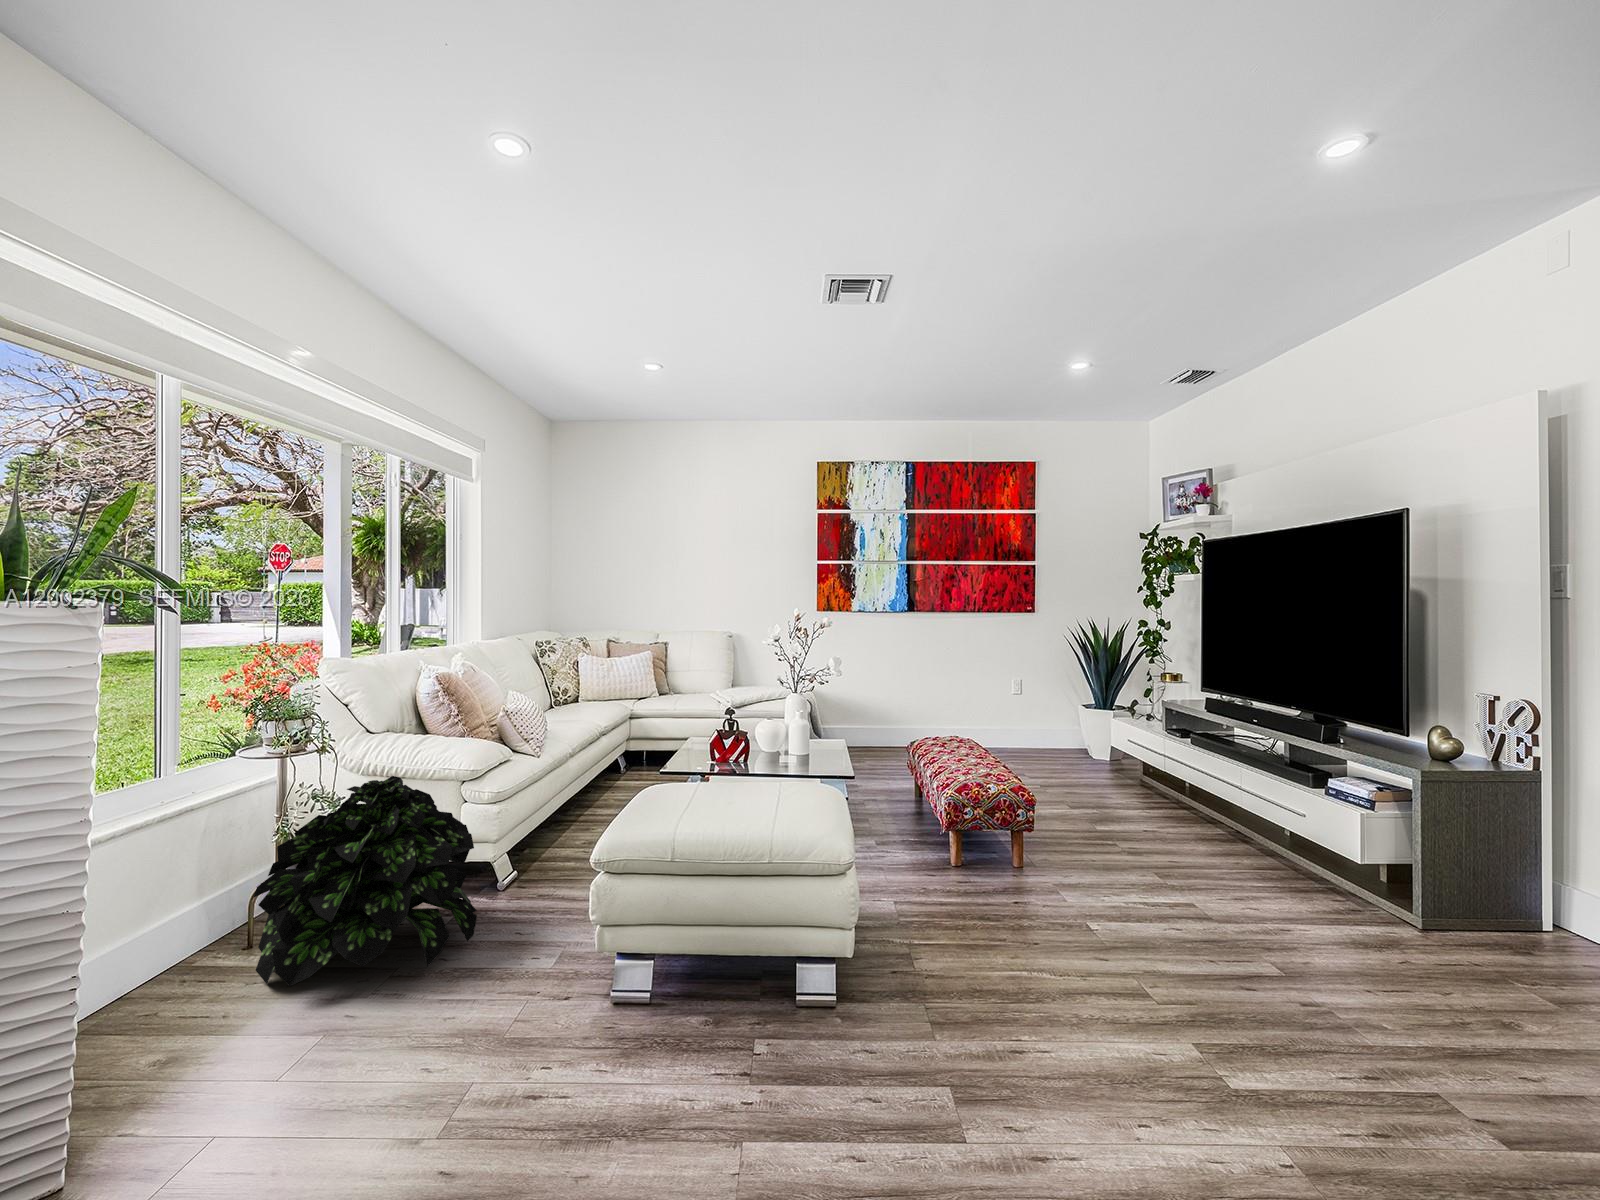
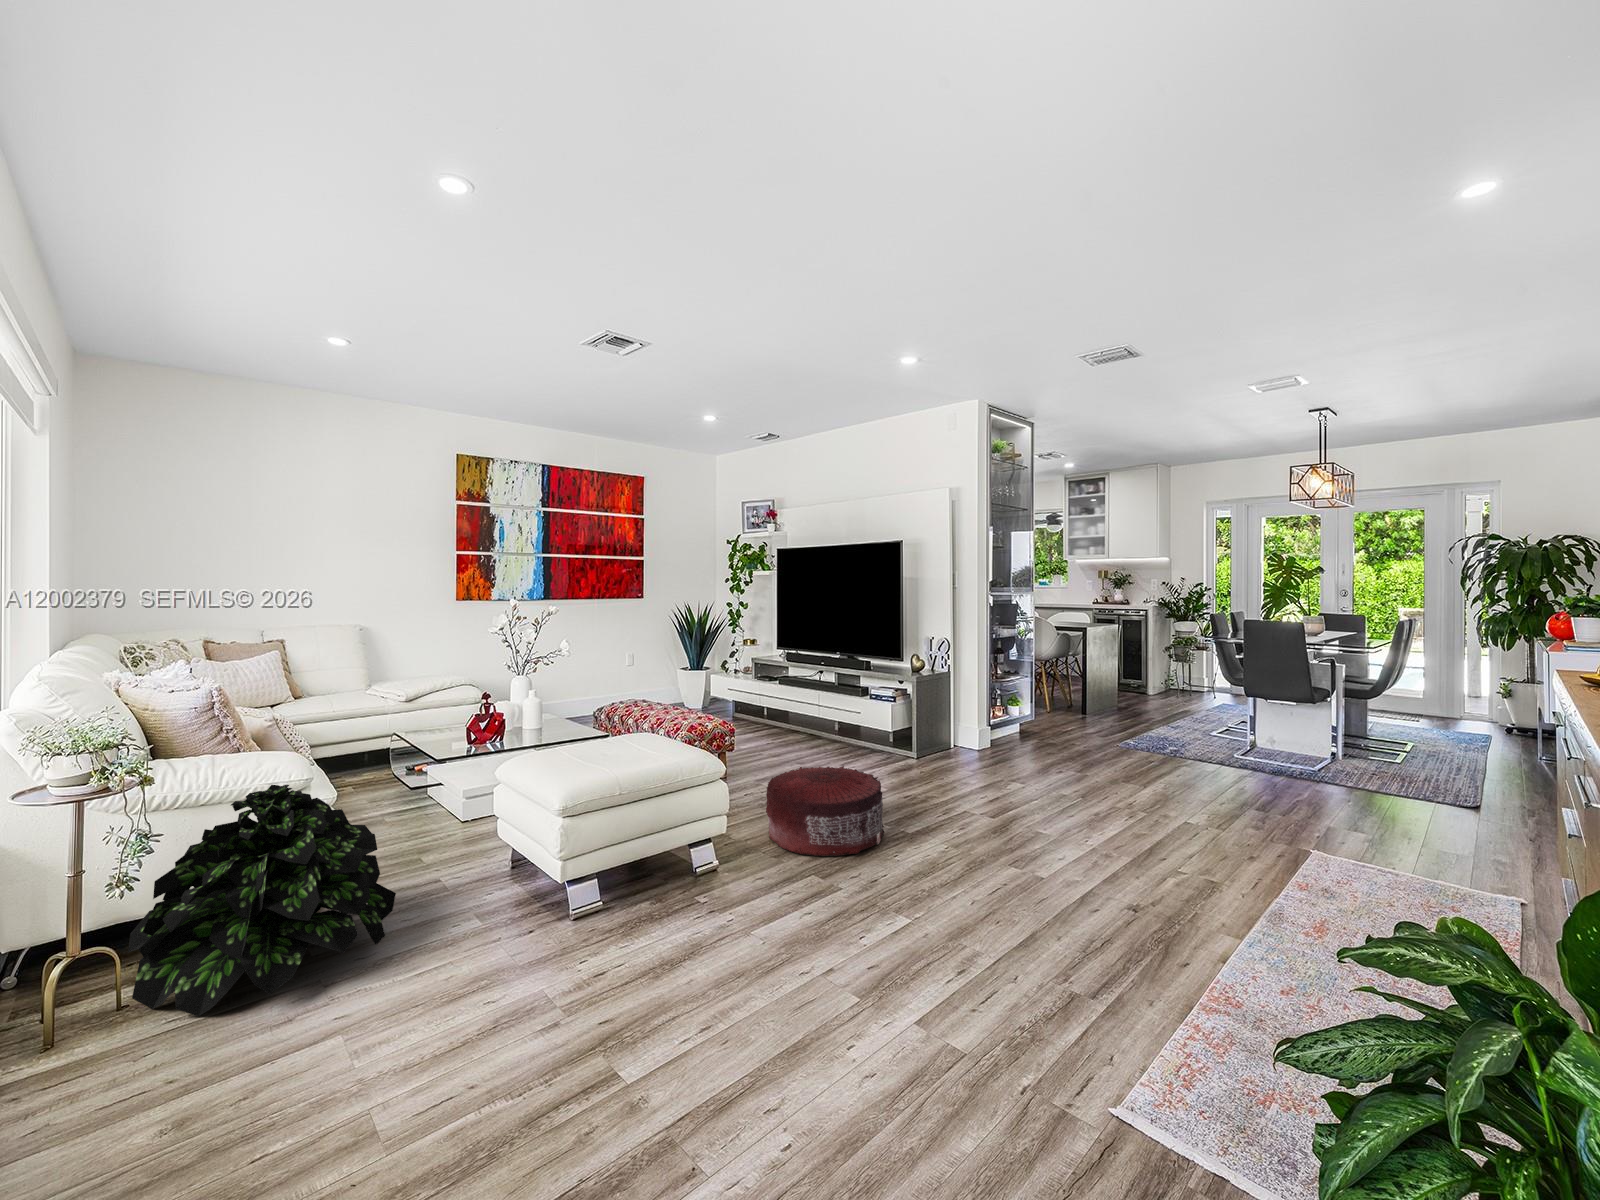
pouf: none [950,886,1181,1084] -> present [766,766,884,856]

